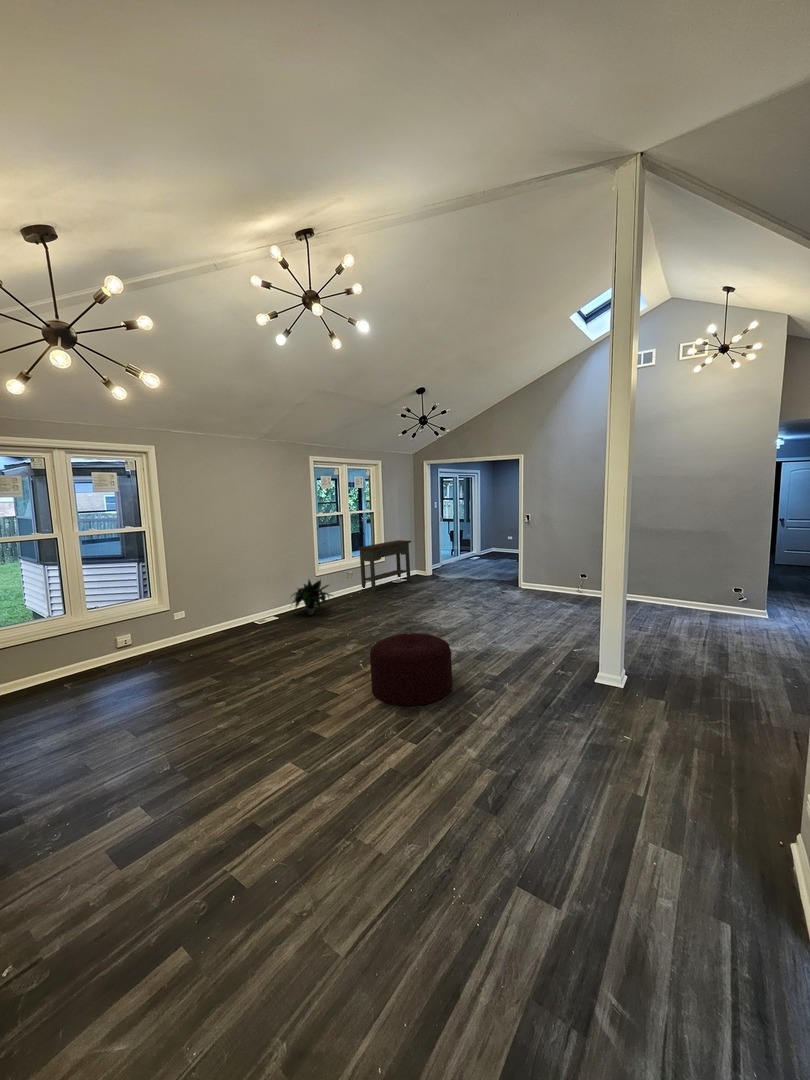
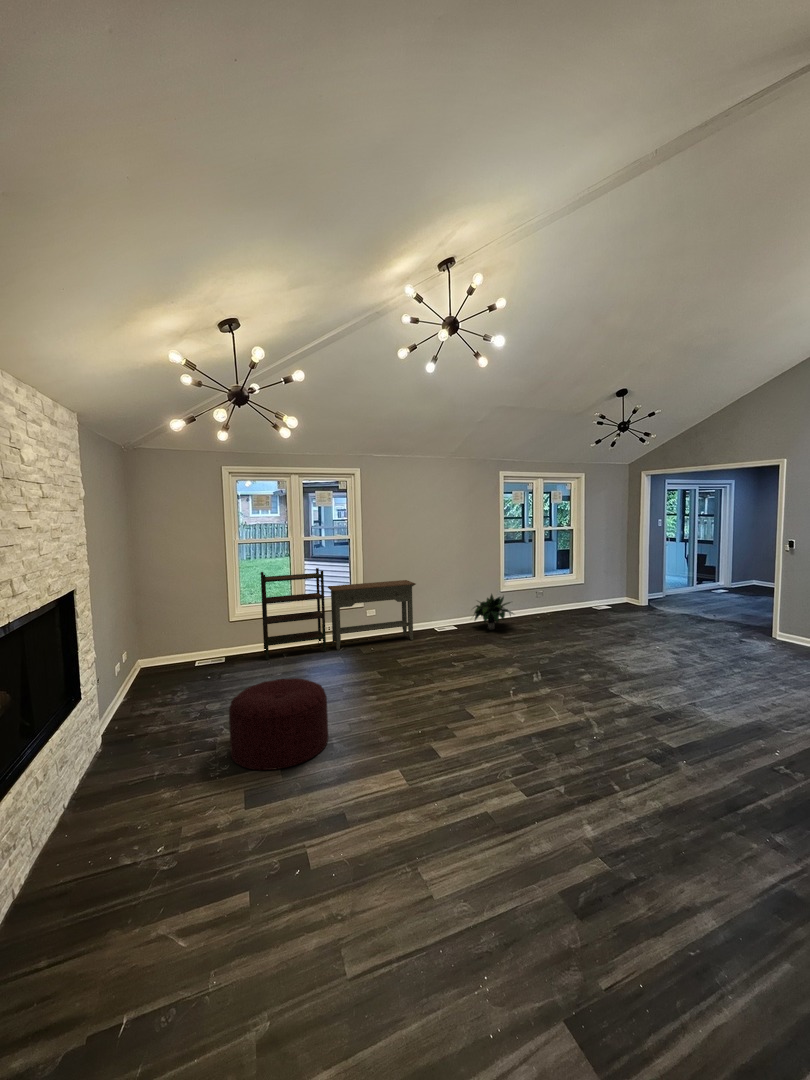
console table: present [358,540,411,592] -> present [328,580,416,650]
bookshelf: none [18,572,130,698] -> present [261,568,326,660]
ottoman: present [370,633,452,705] -> present [229,678,328,770]

